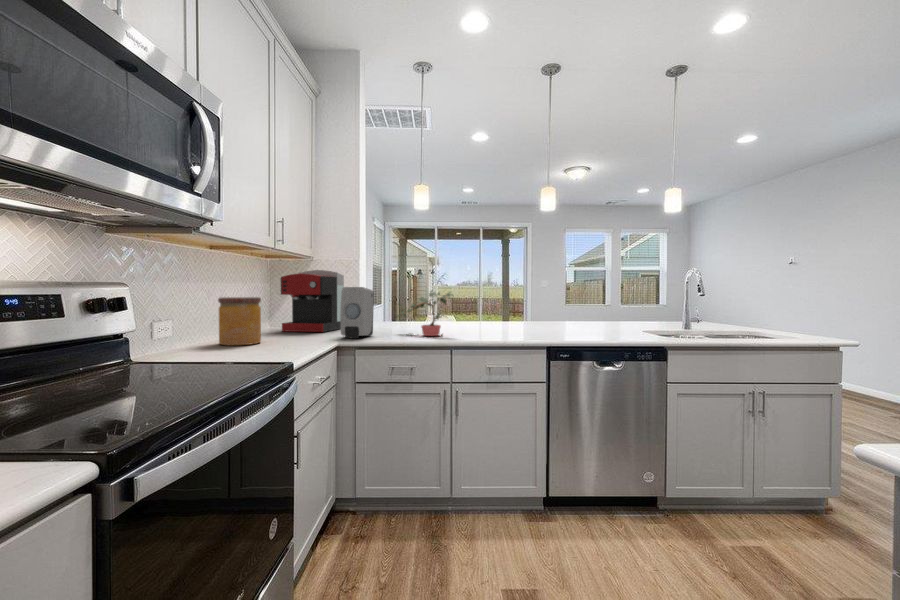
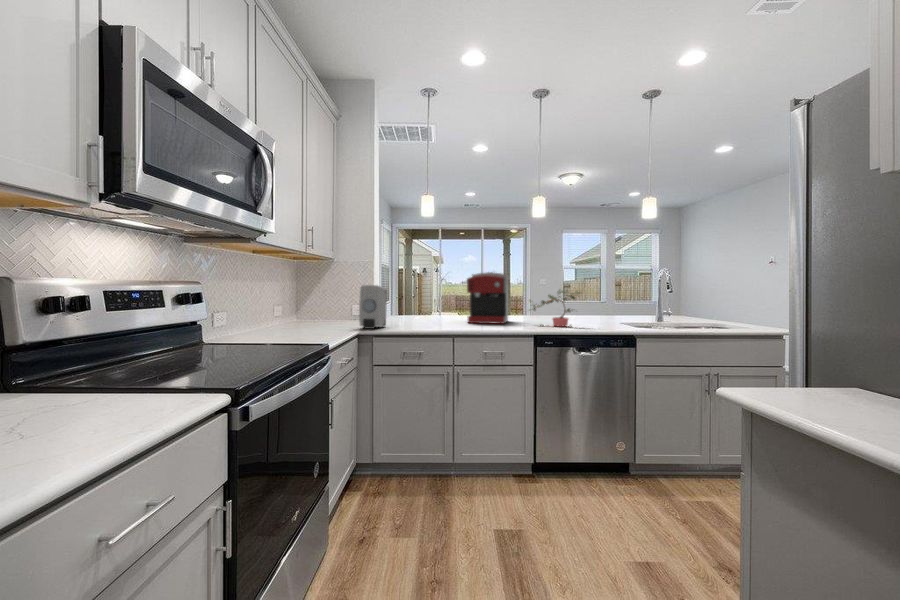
coffee maker: present [281,270,344,332] -> present [467,272,508,324]
potted plant: present [398,291,453,336] -> present [529,290,579,327]
jar: present [218,297,261,346] -> none [261,294,295,333]

